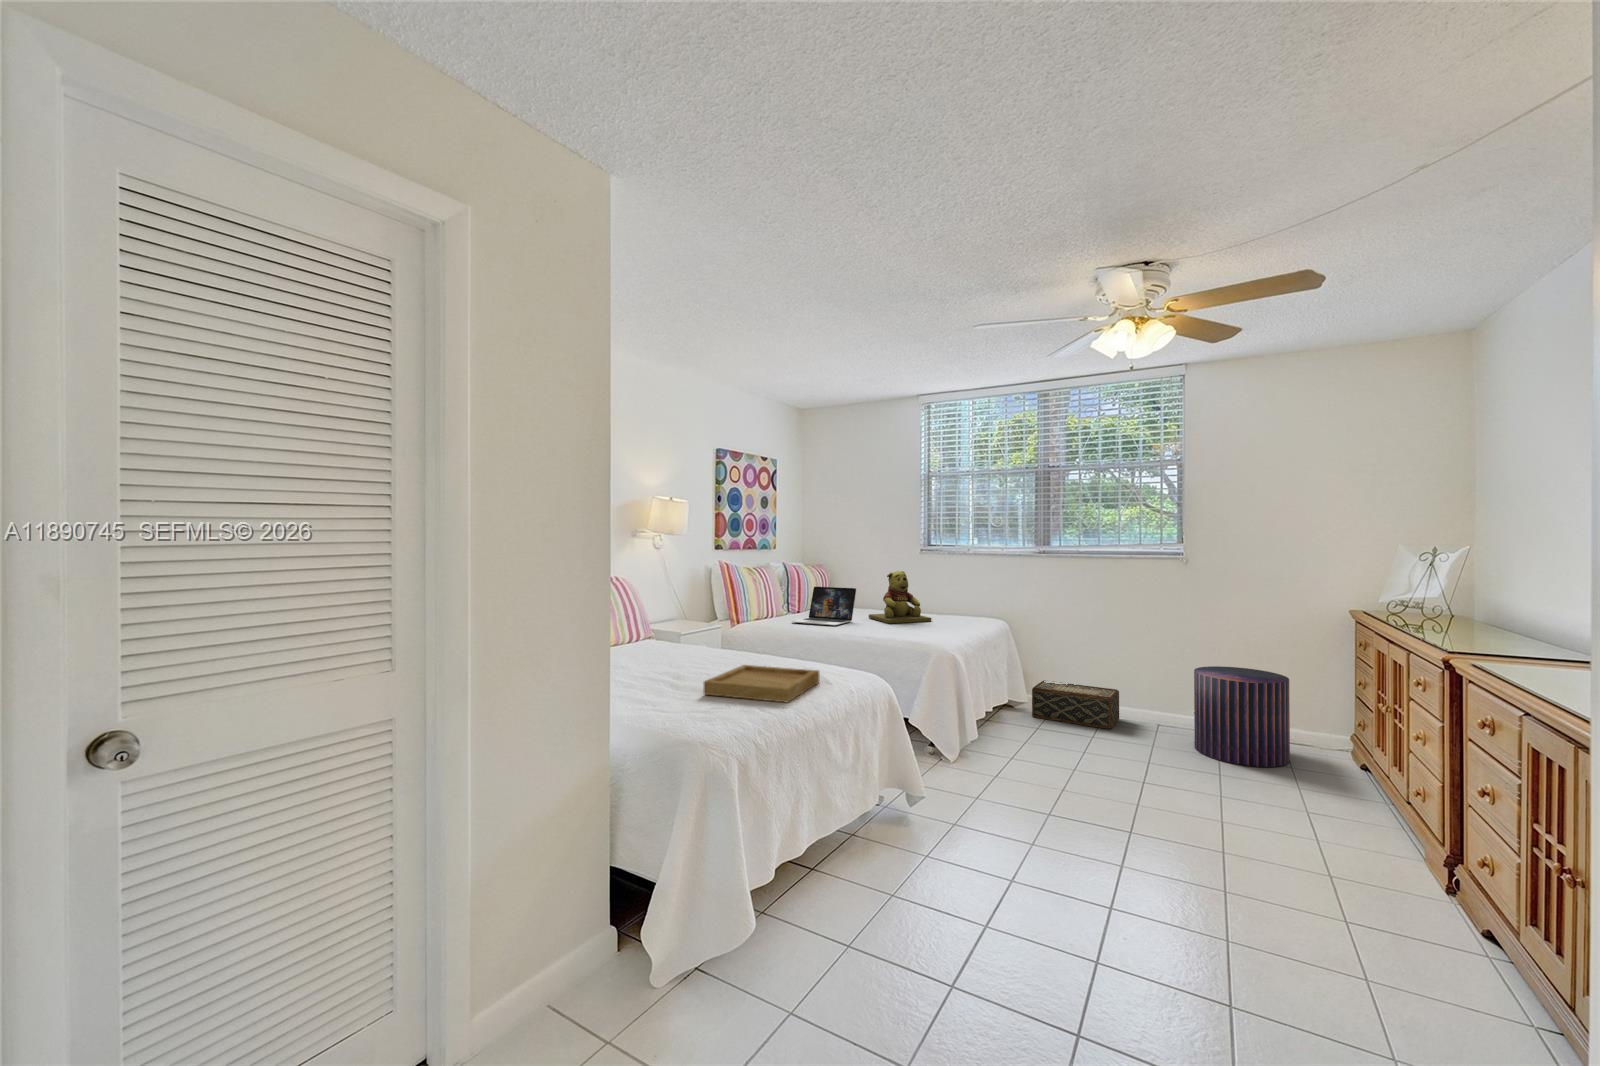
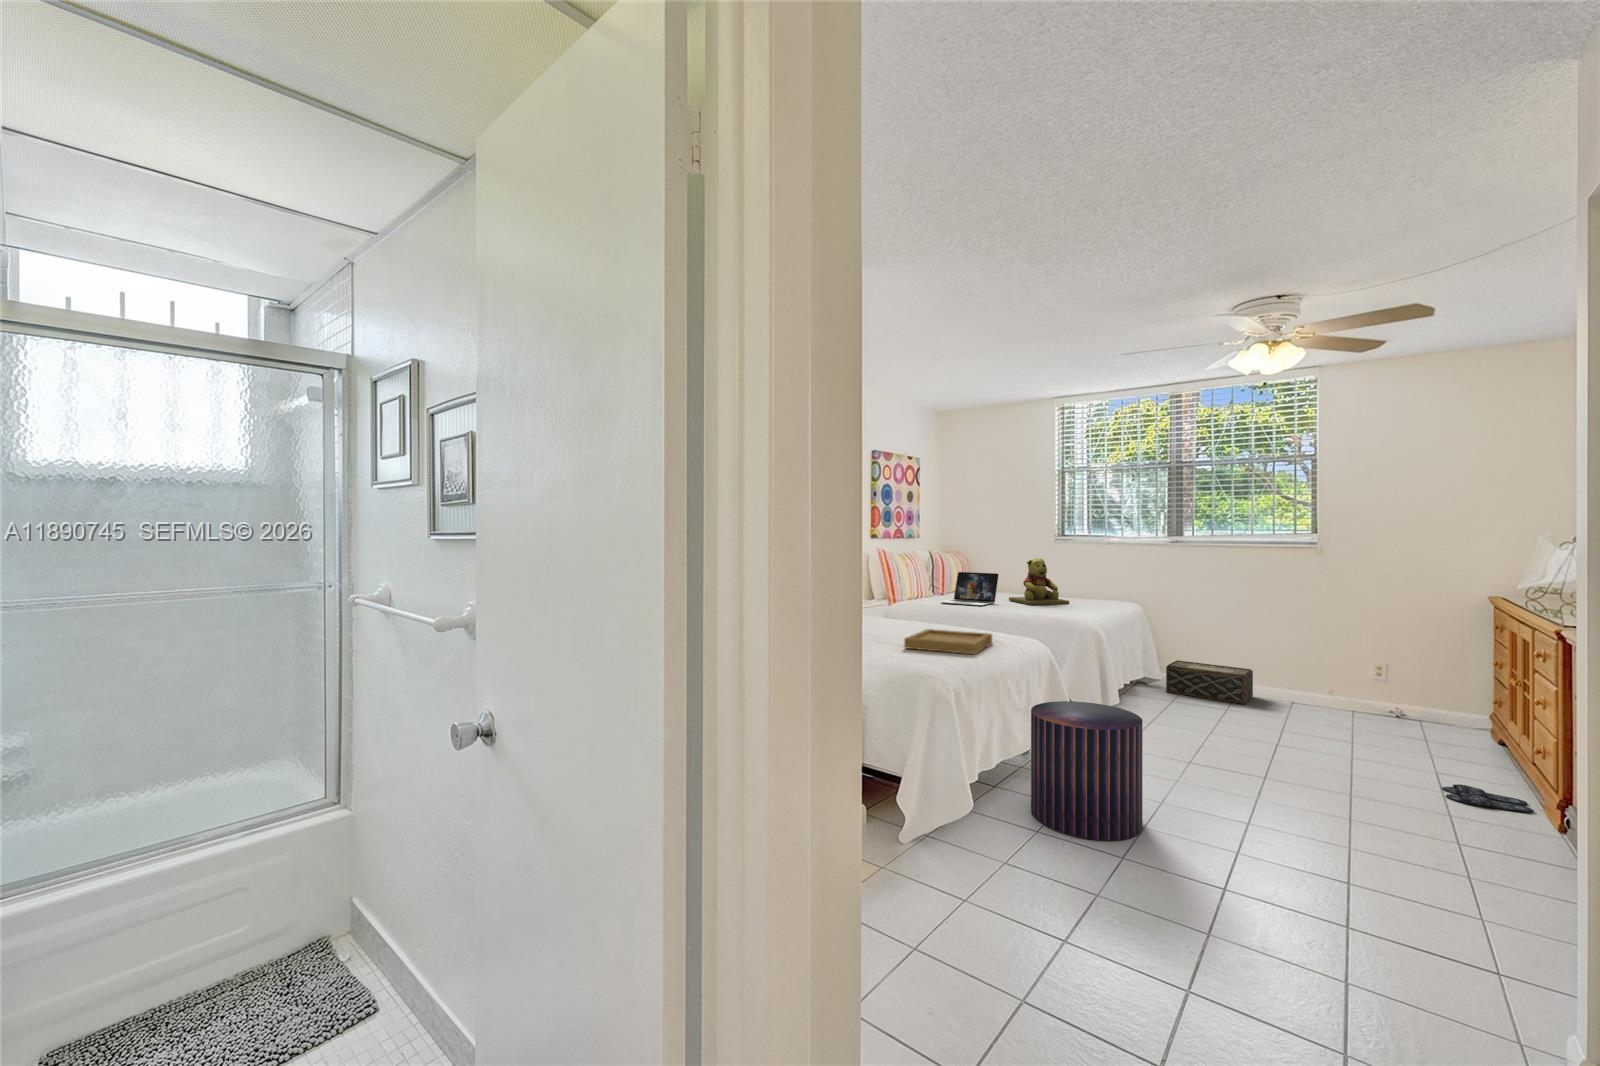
pouf: present [1194,666,1290,767] -> present [1031,701,1143,840]
slippers: none [1319,831,1417,867] -> present [1442,784,1534,813]

